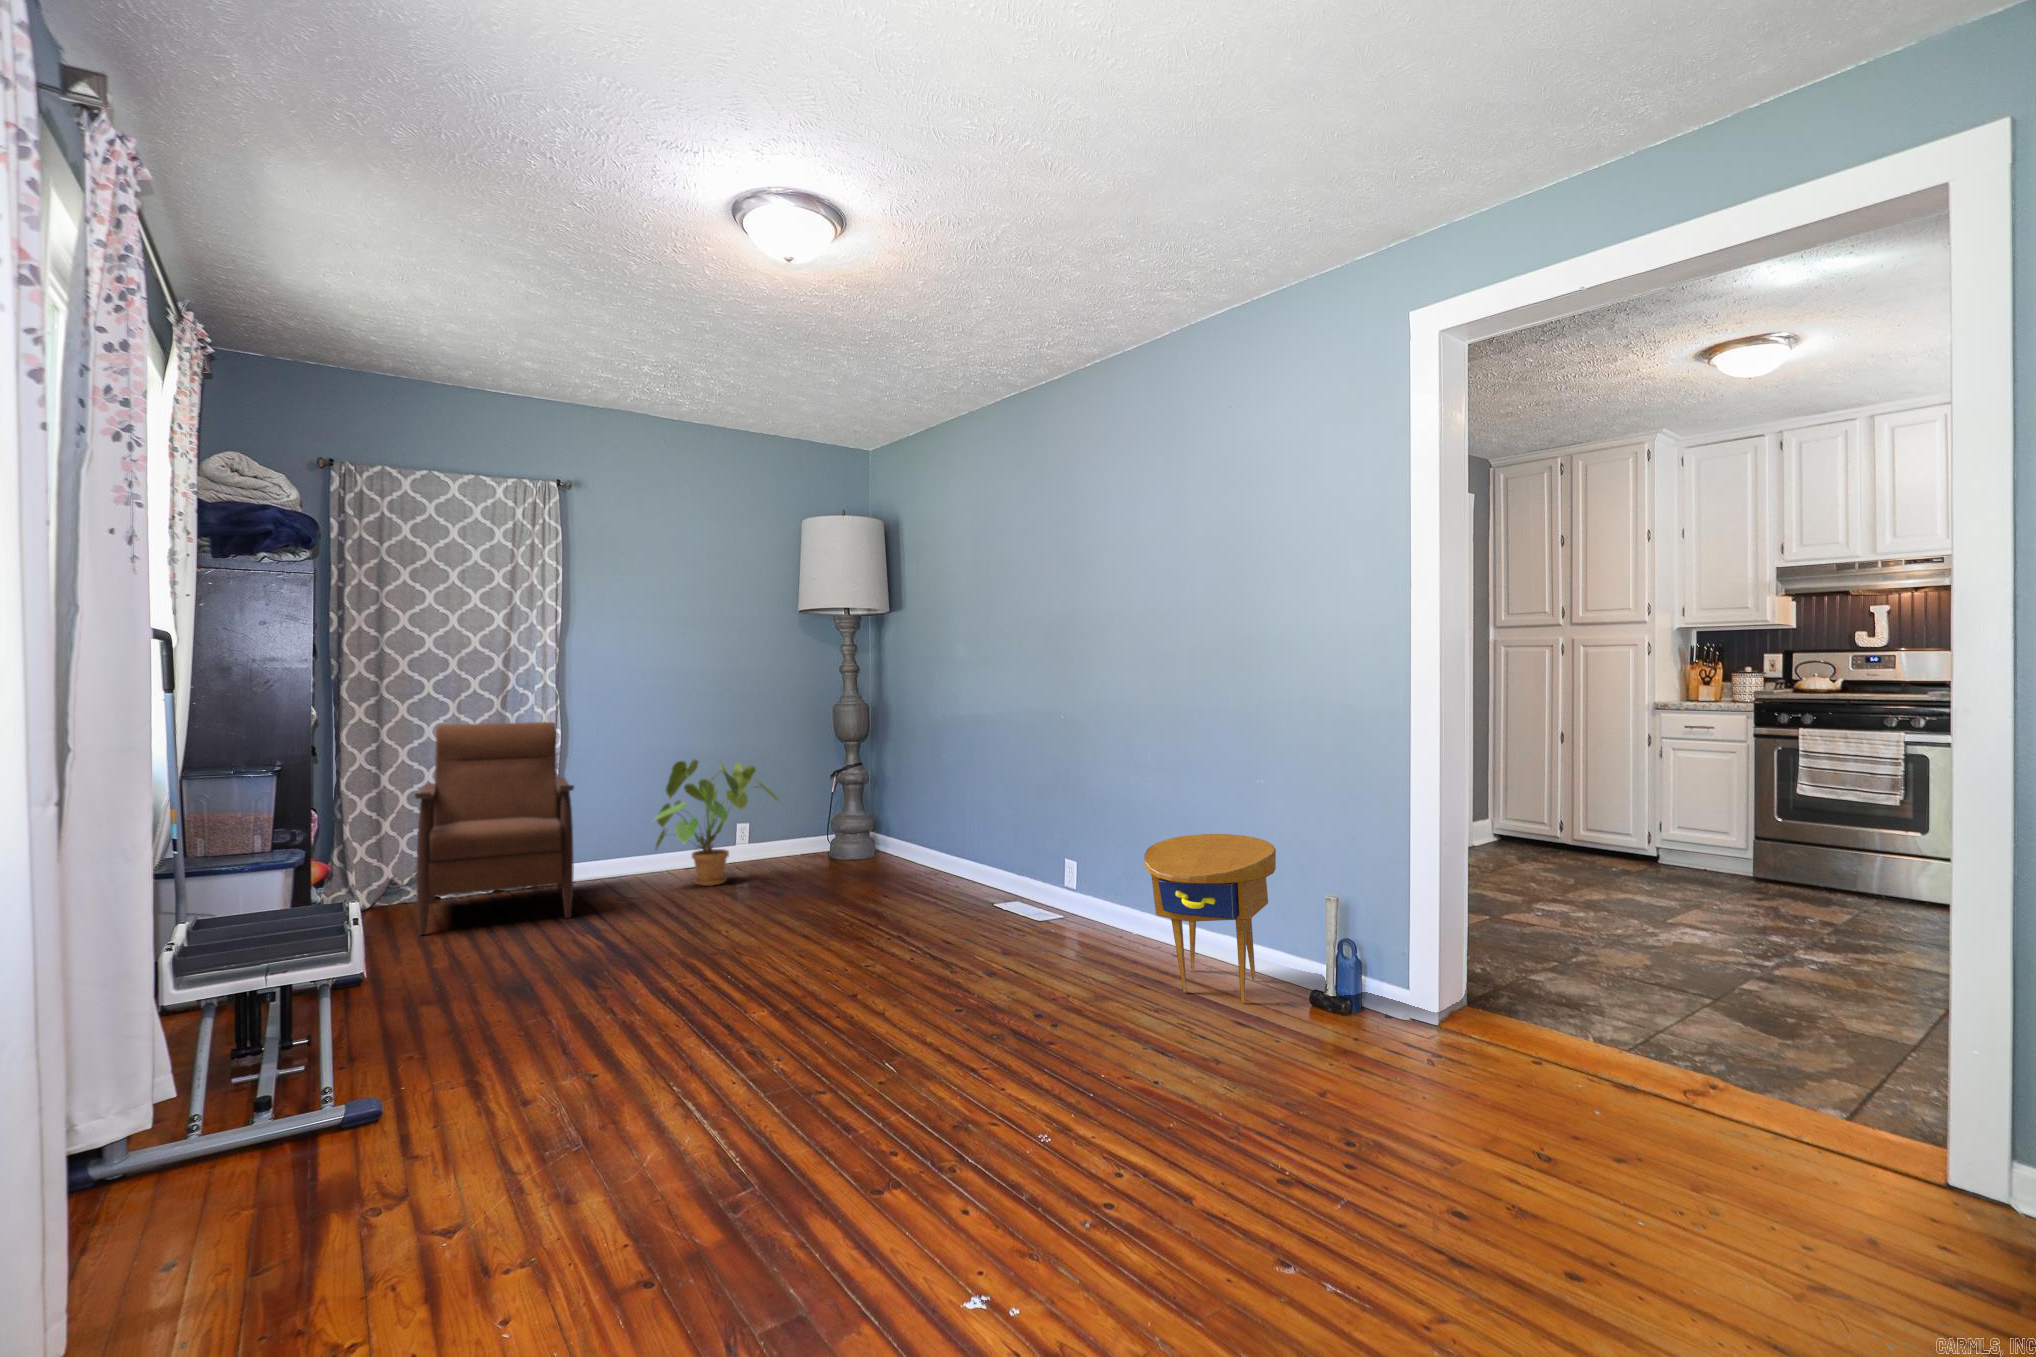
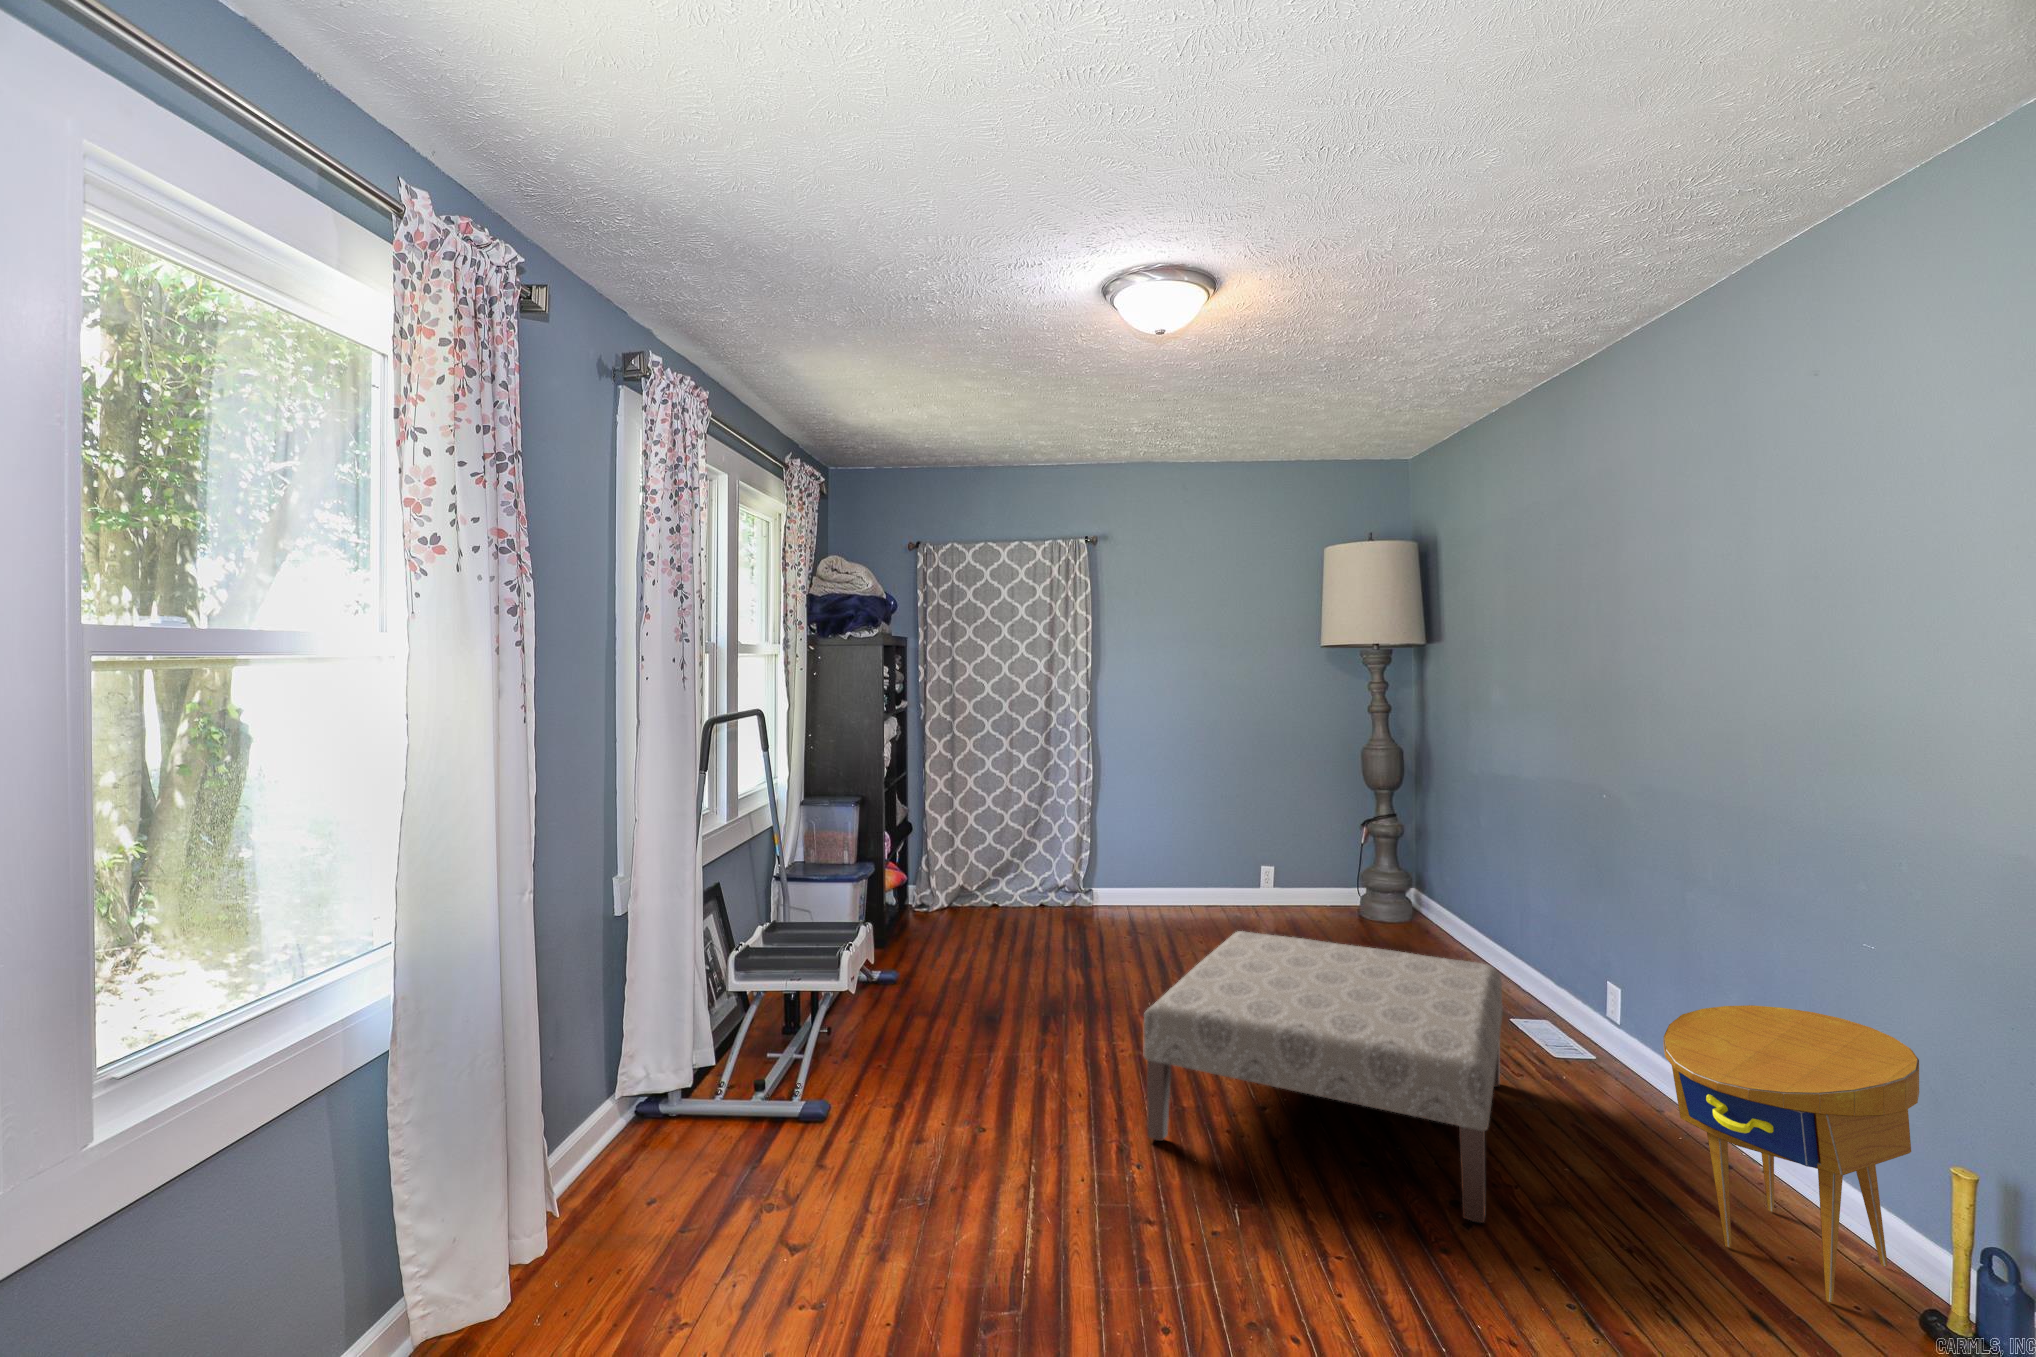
armchair: present [415,722,574,935] -> none [960,757,1092,944]
house plant: present [656,760,779,886] -> none [1160,799,1296,930]
ottoman: none [772,848,1059,1039] -> present [1144,931,1503,1223]

